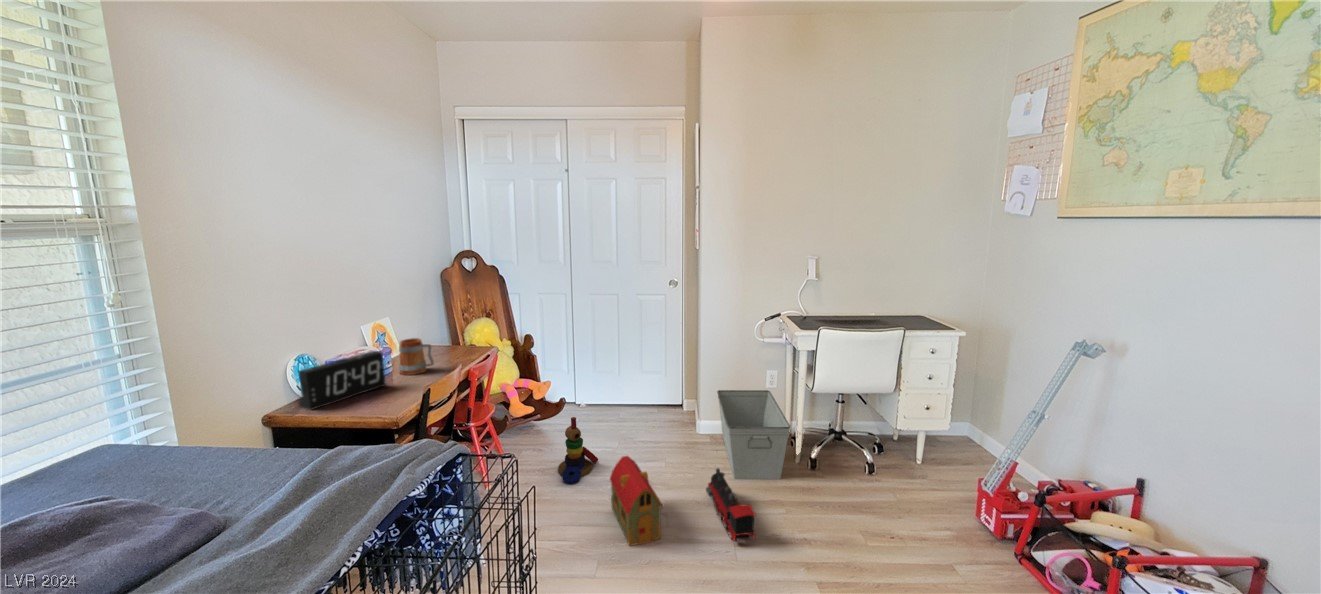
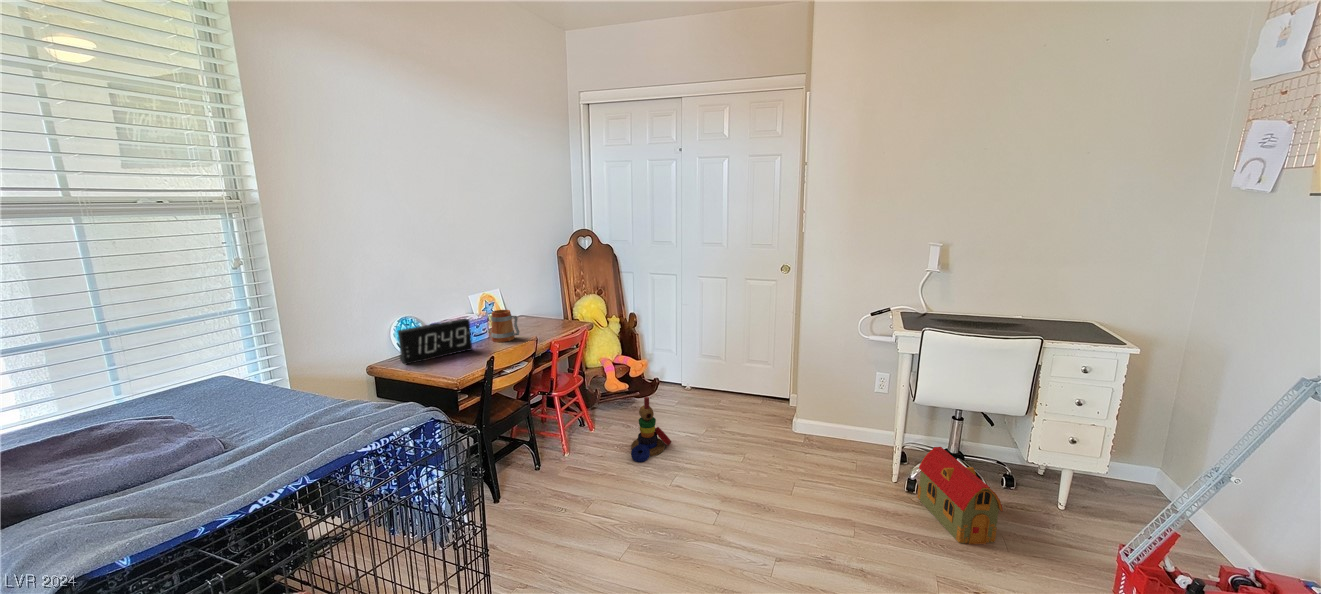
storage bin: present [717,390,790,479] -> none [802,387,879,498]
toy house: present [610,456,663,546] -> present [918,447,1003,544]
toy train: present [706,468,755,542] -> none [768,472,807,561]

